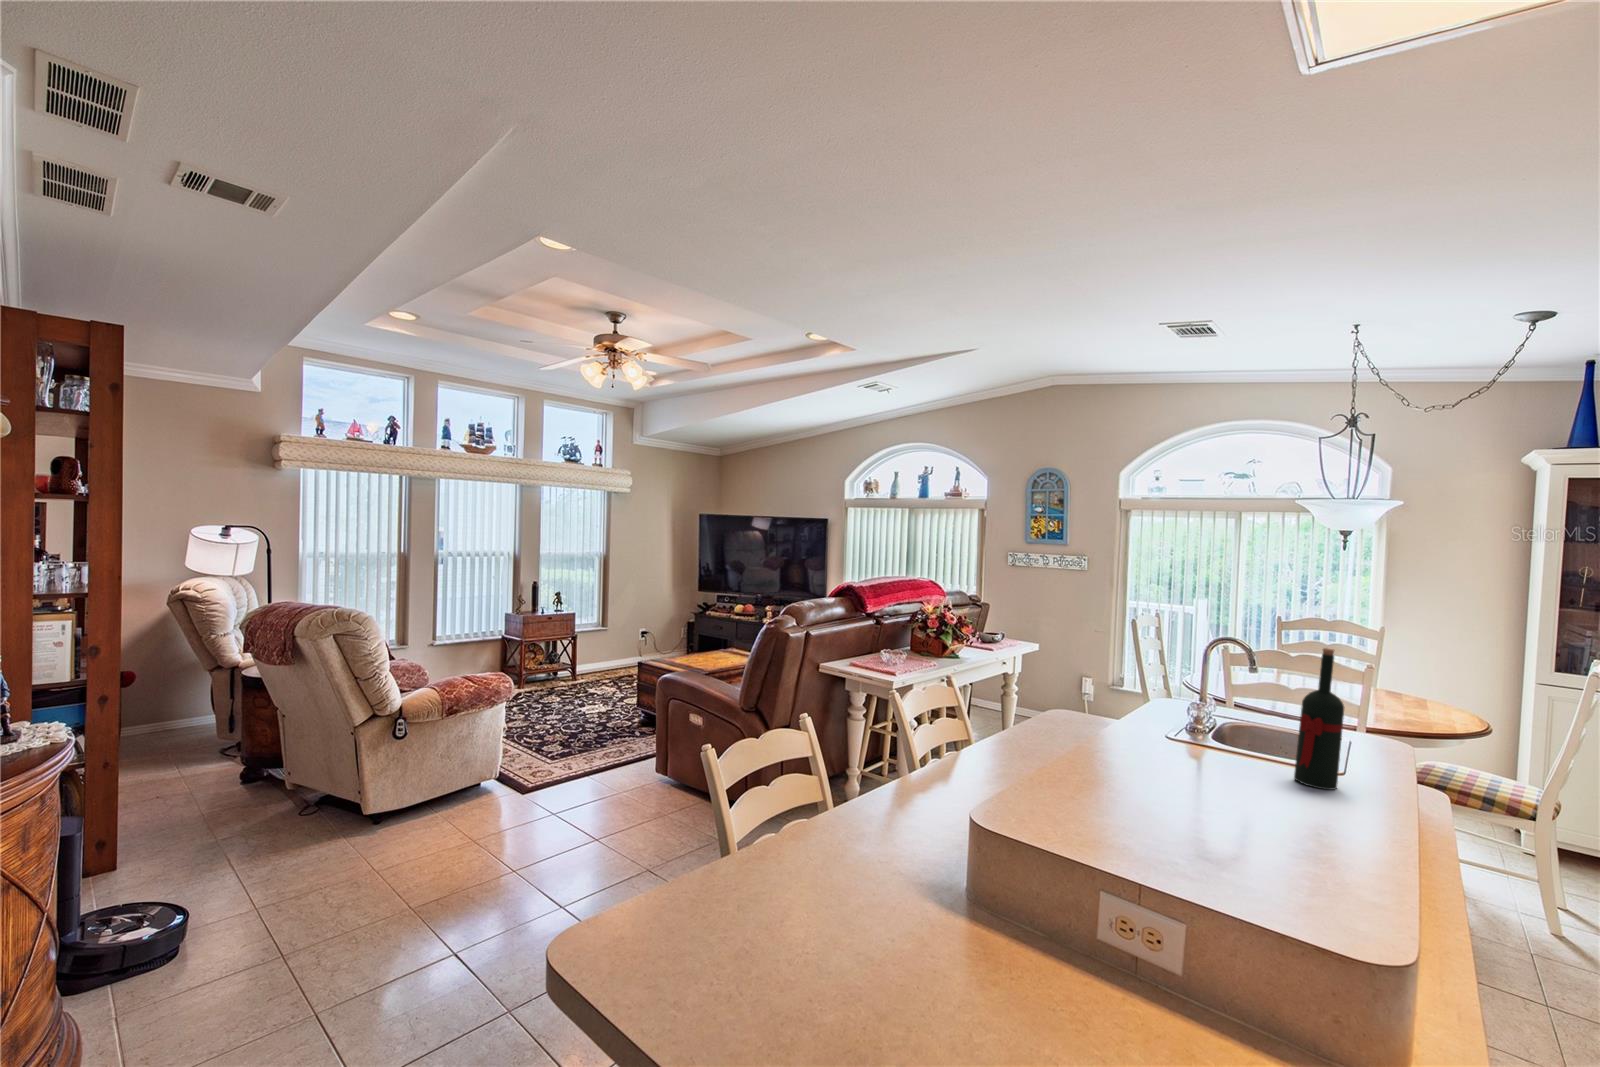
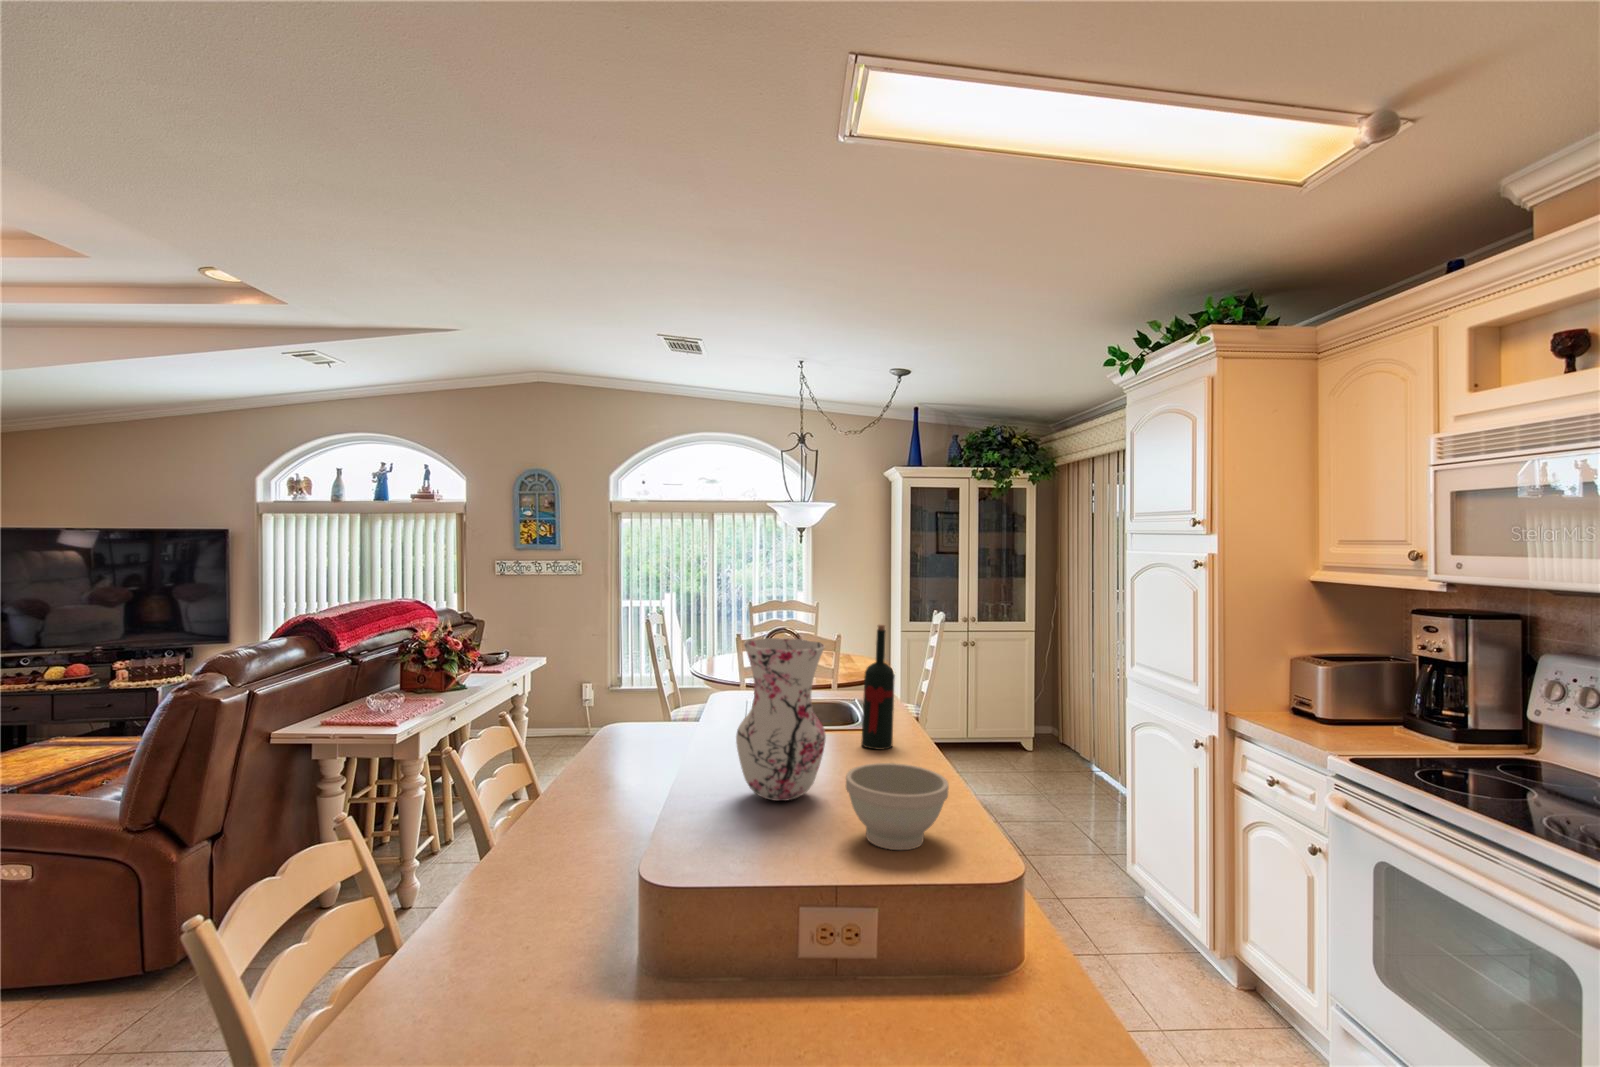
vase: none [1108,640,1209,801] -> present [736,638,826,801]
bowl: none [1186,780,1311,877] -> present [846,763,949,850]

